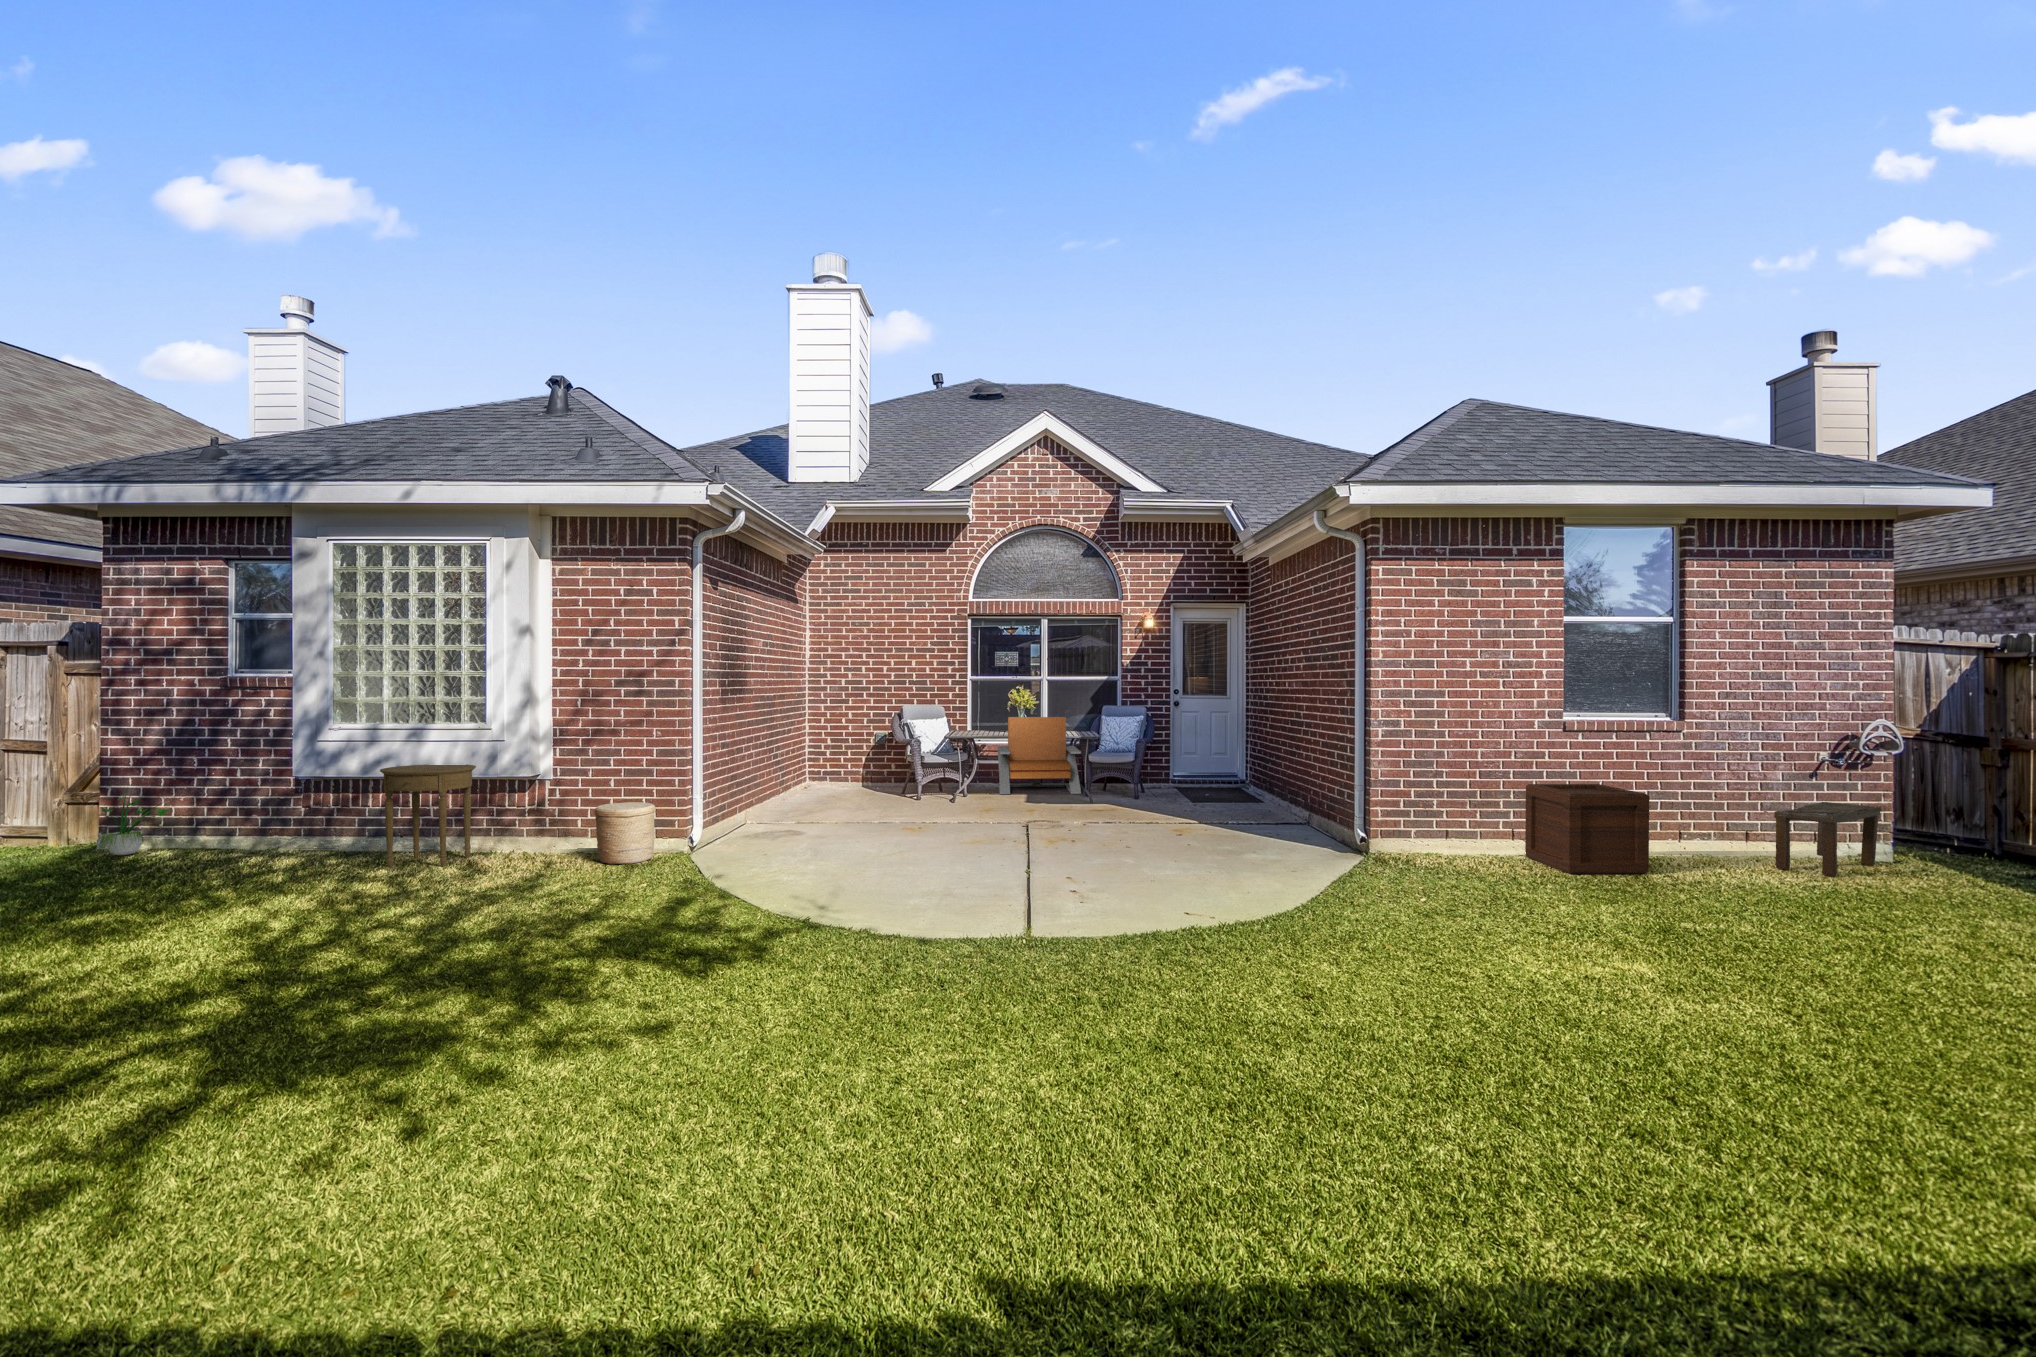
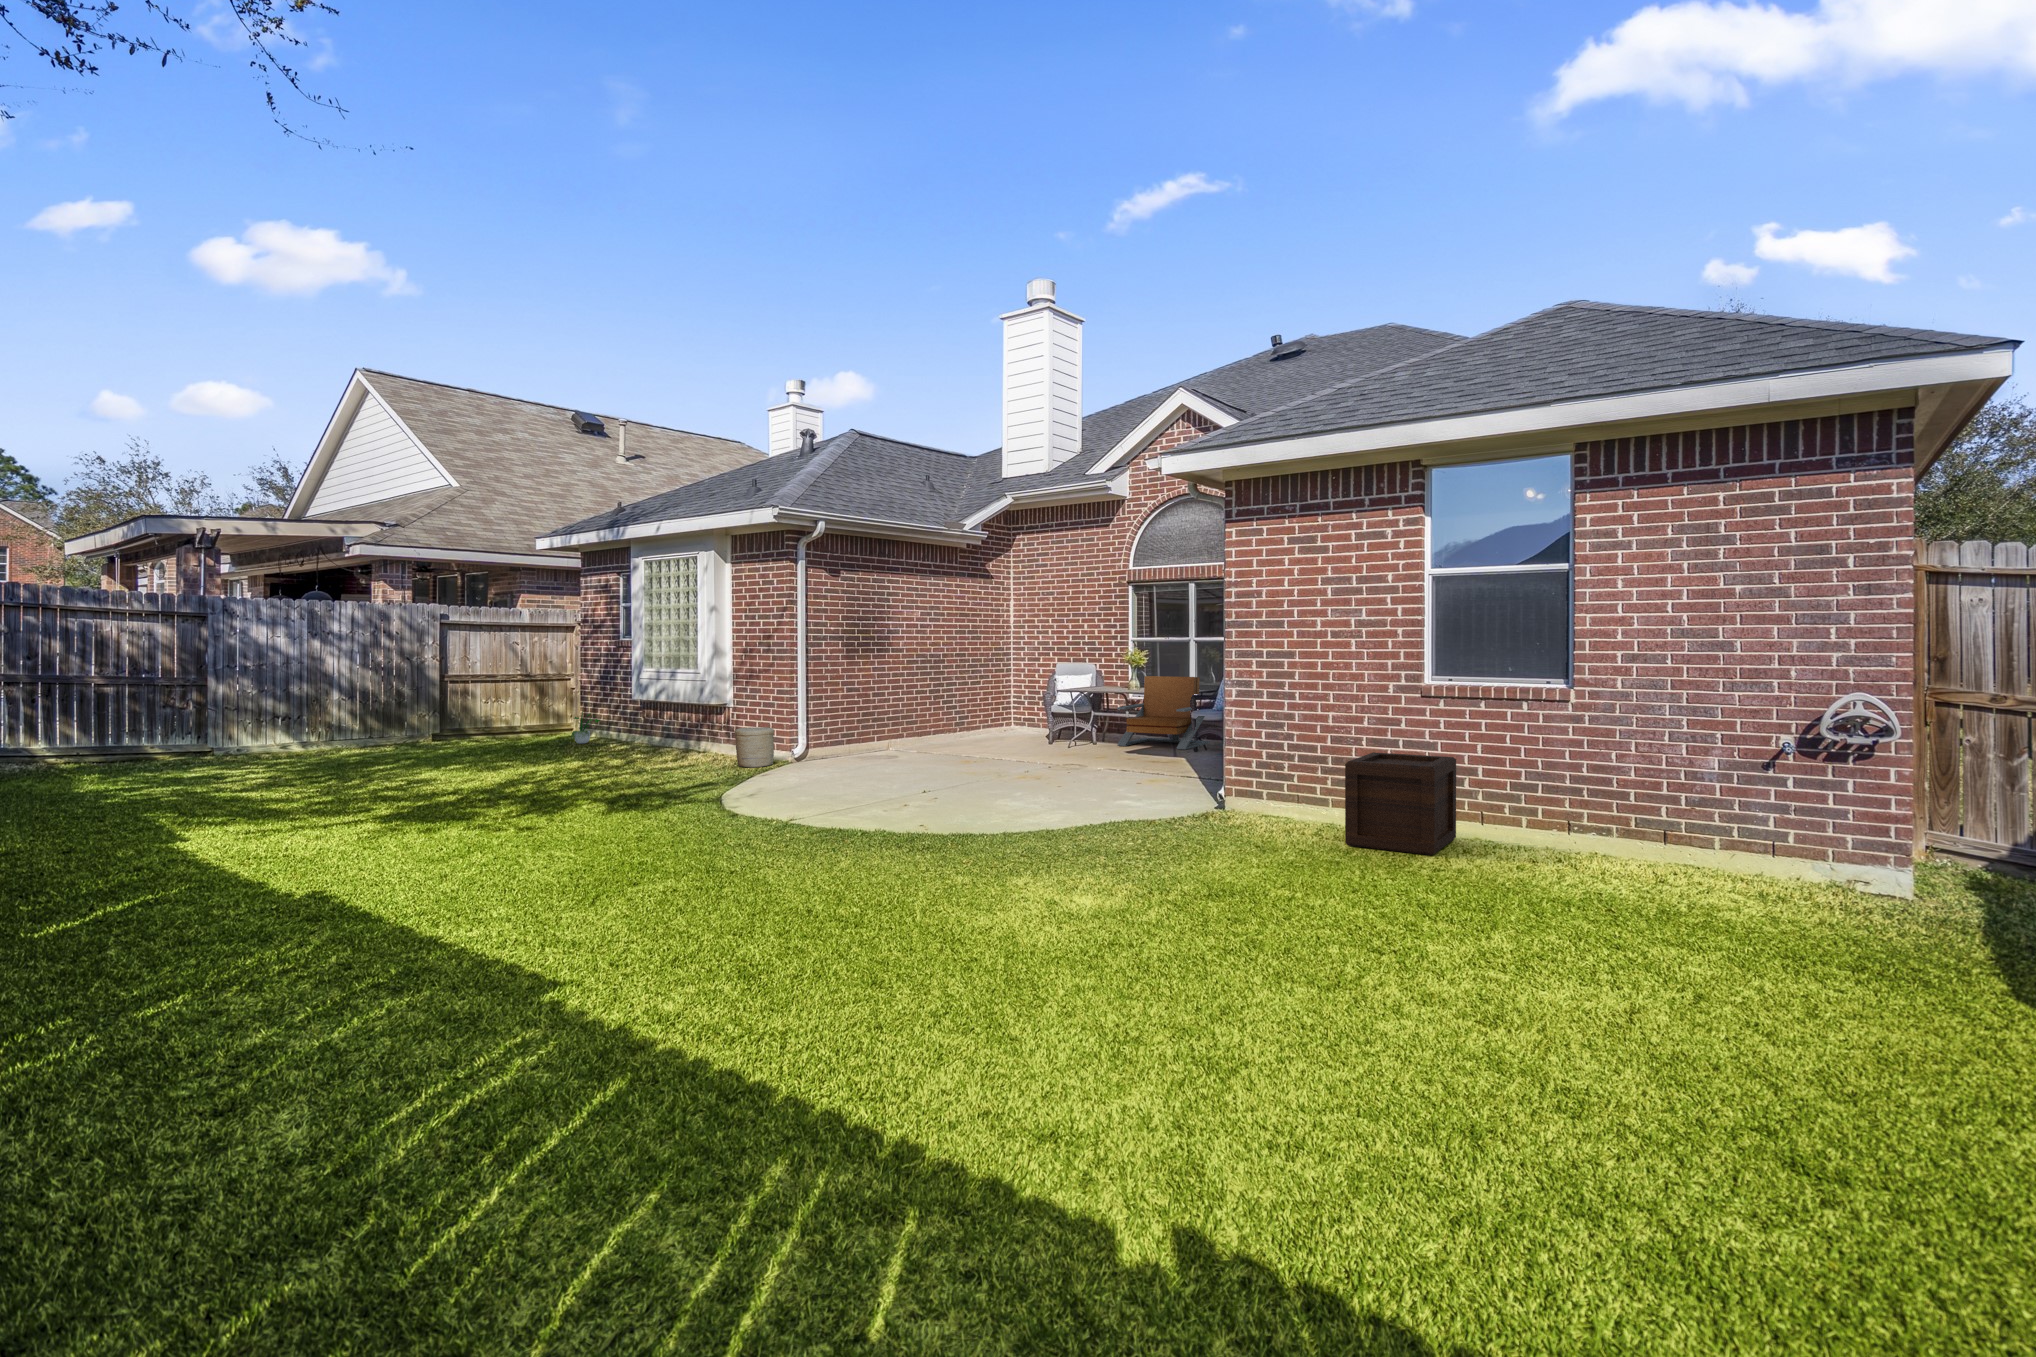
side table: present [380,764,476,866] -> none [647,698,697,760]
bench: present [1774,802,1882,877] -> none [1628,800,1810,888]

